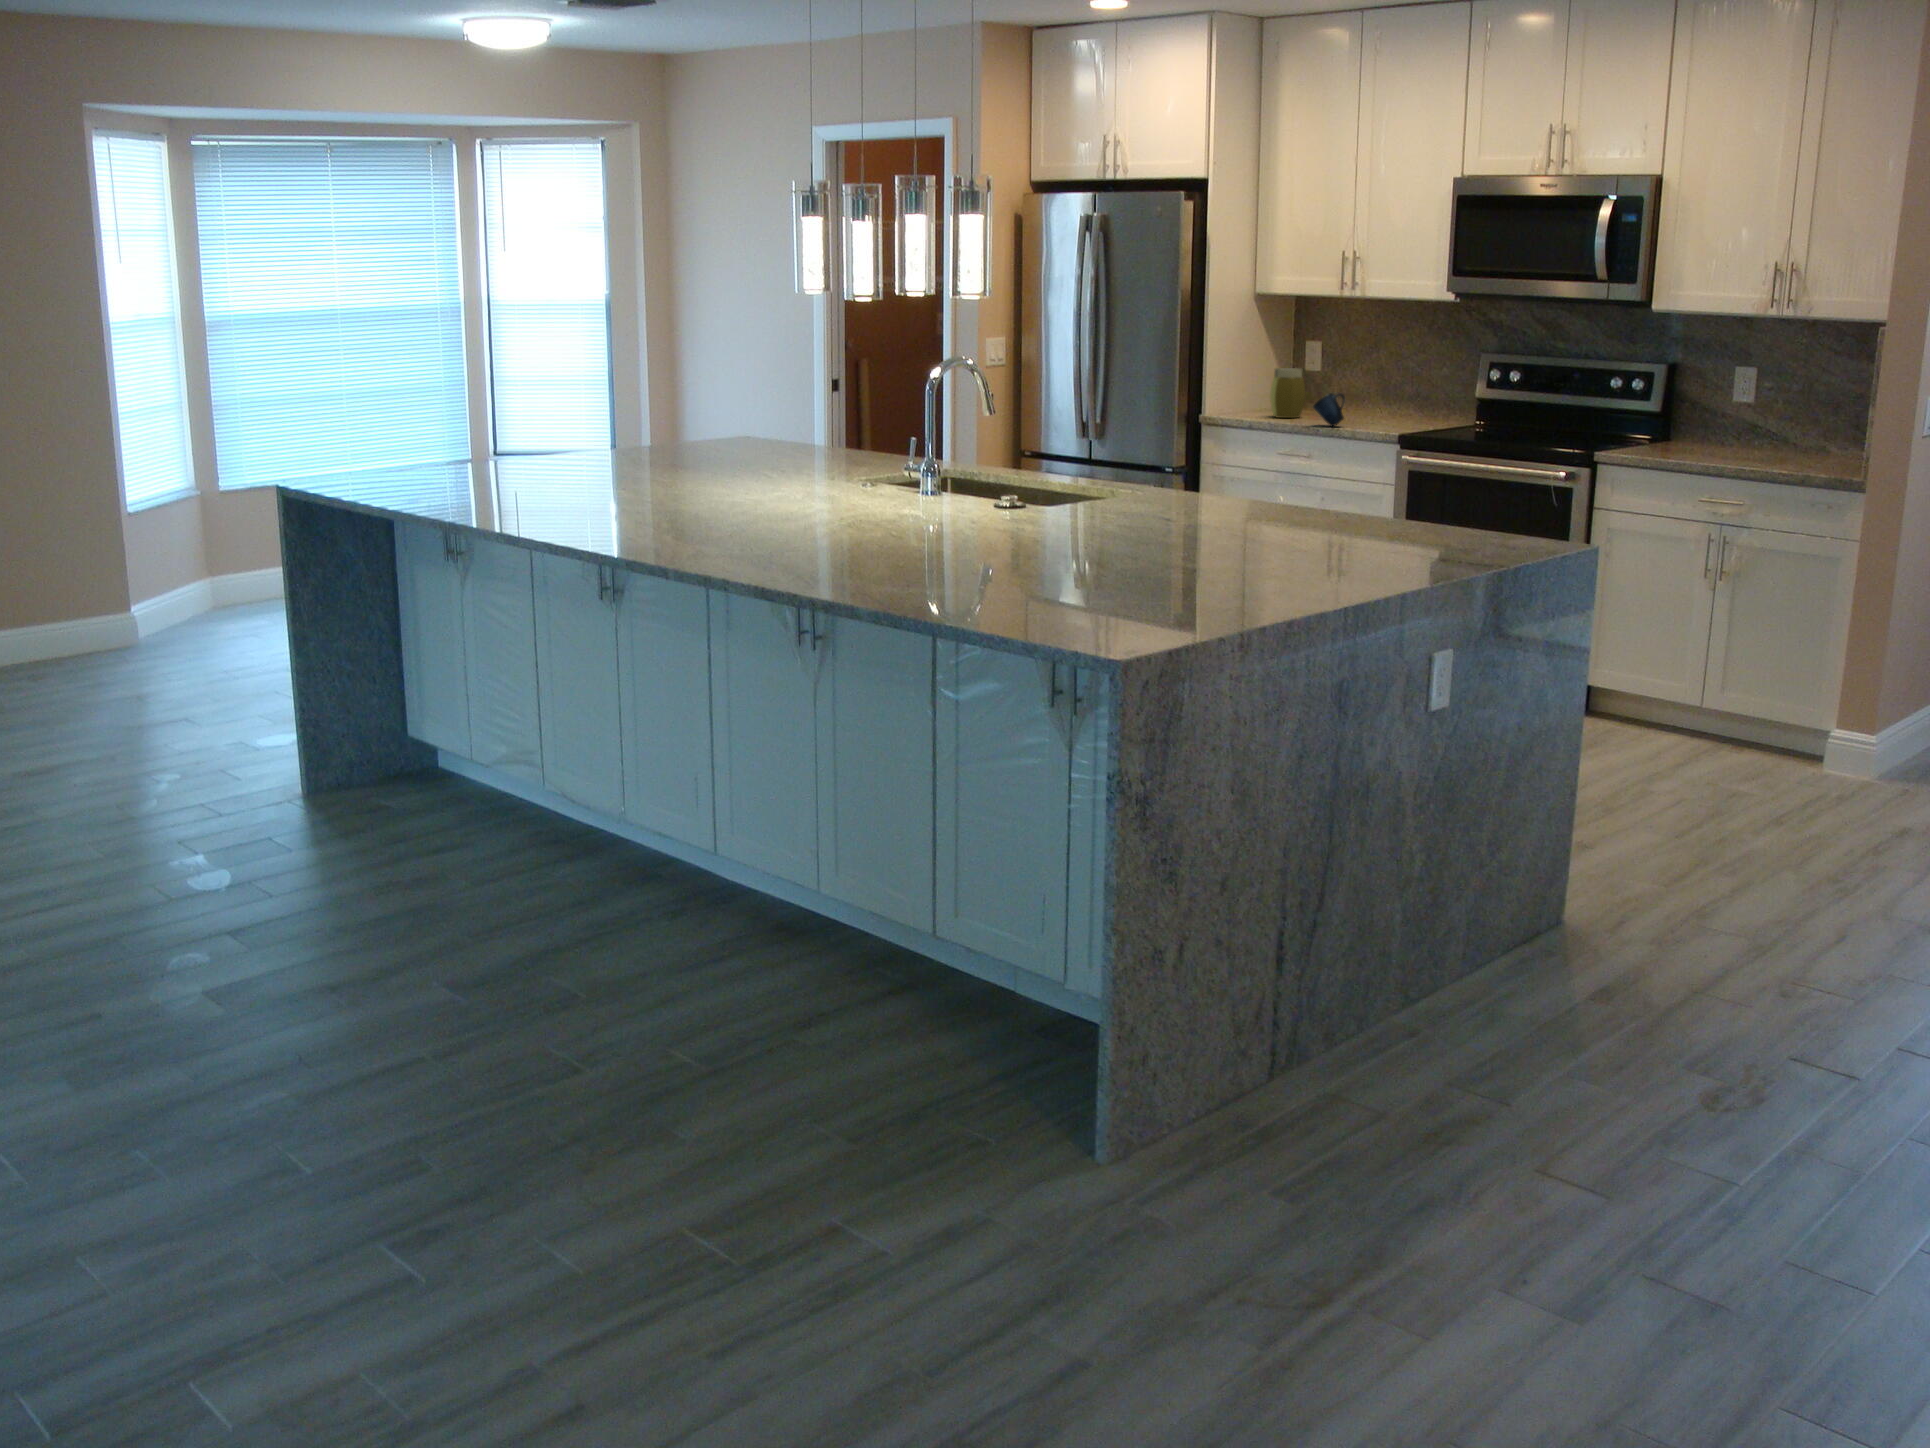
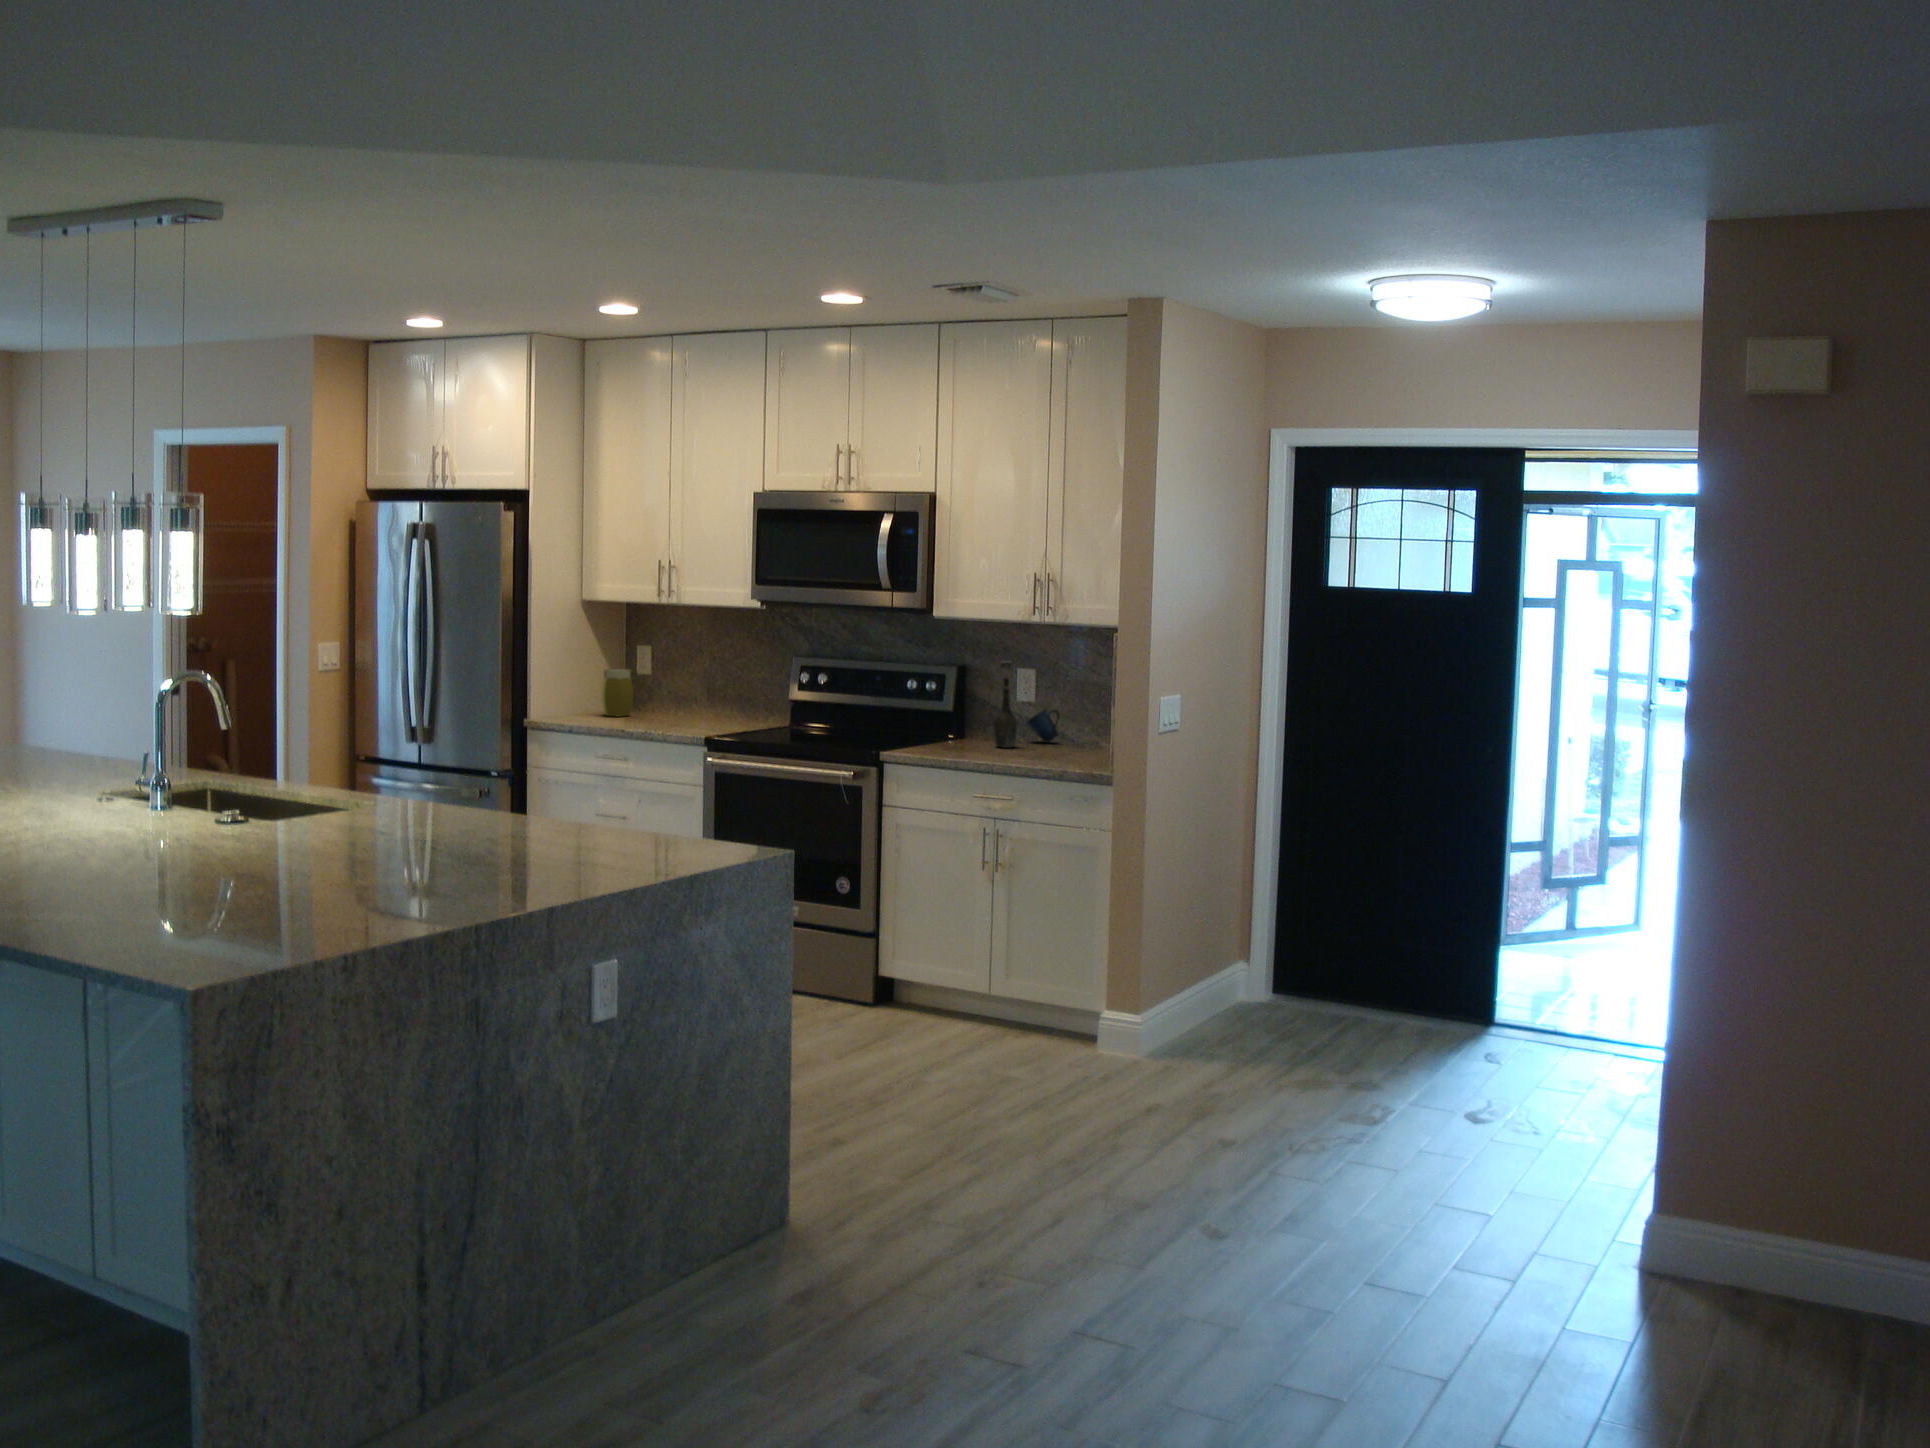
bottle: none [1716,356,1743,450] -> present [994,661,1017,748]
mug: present [1313,393,1345,426] -> present [1027,710,1060,742]

